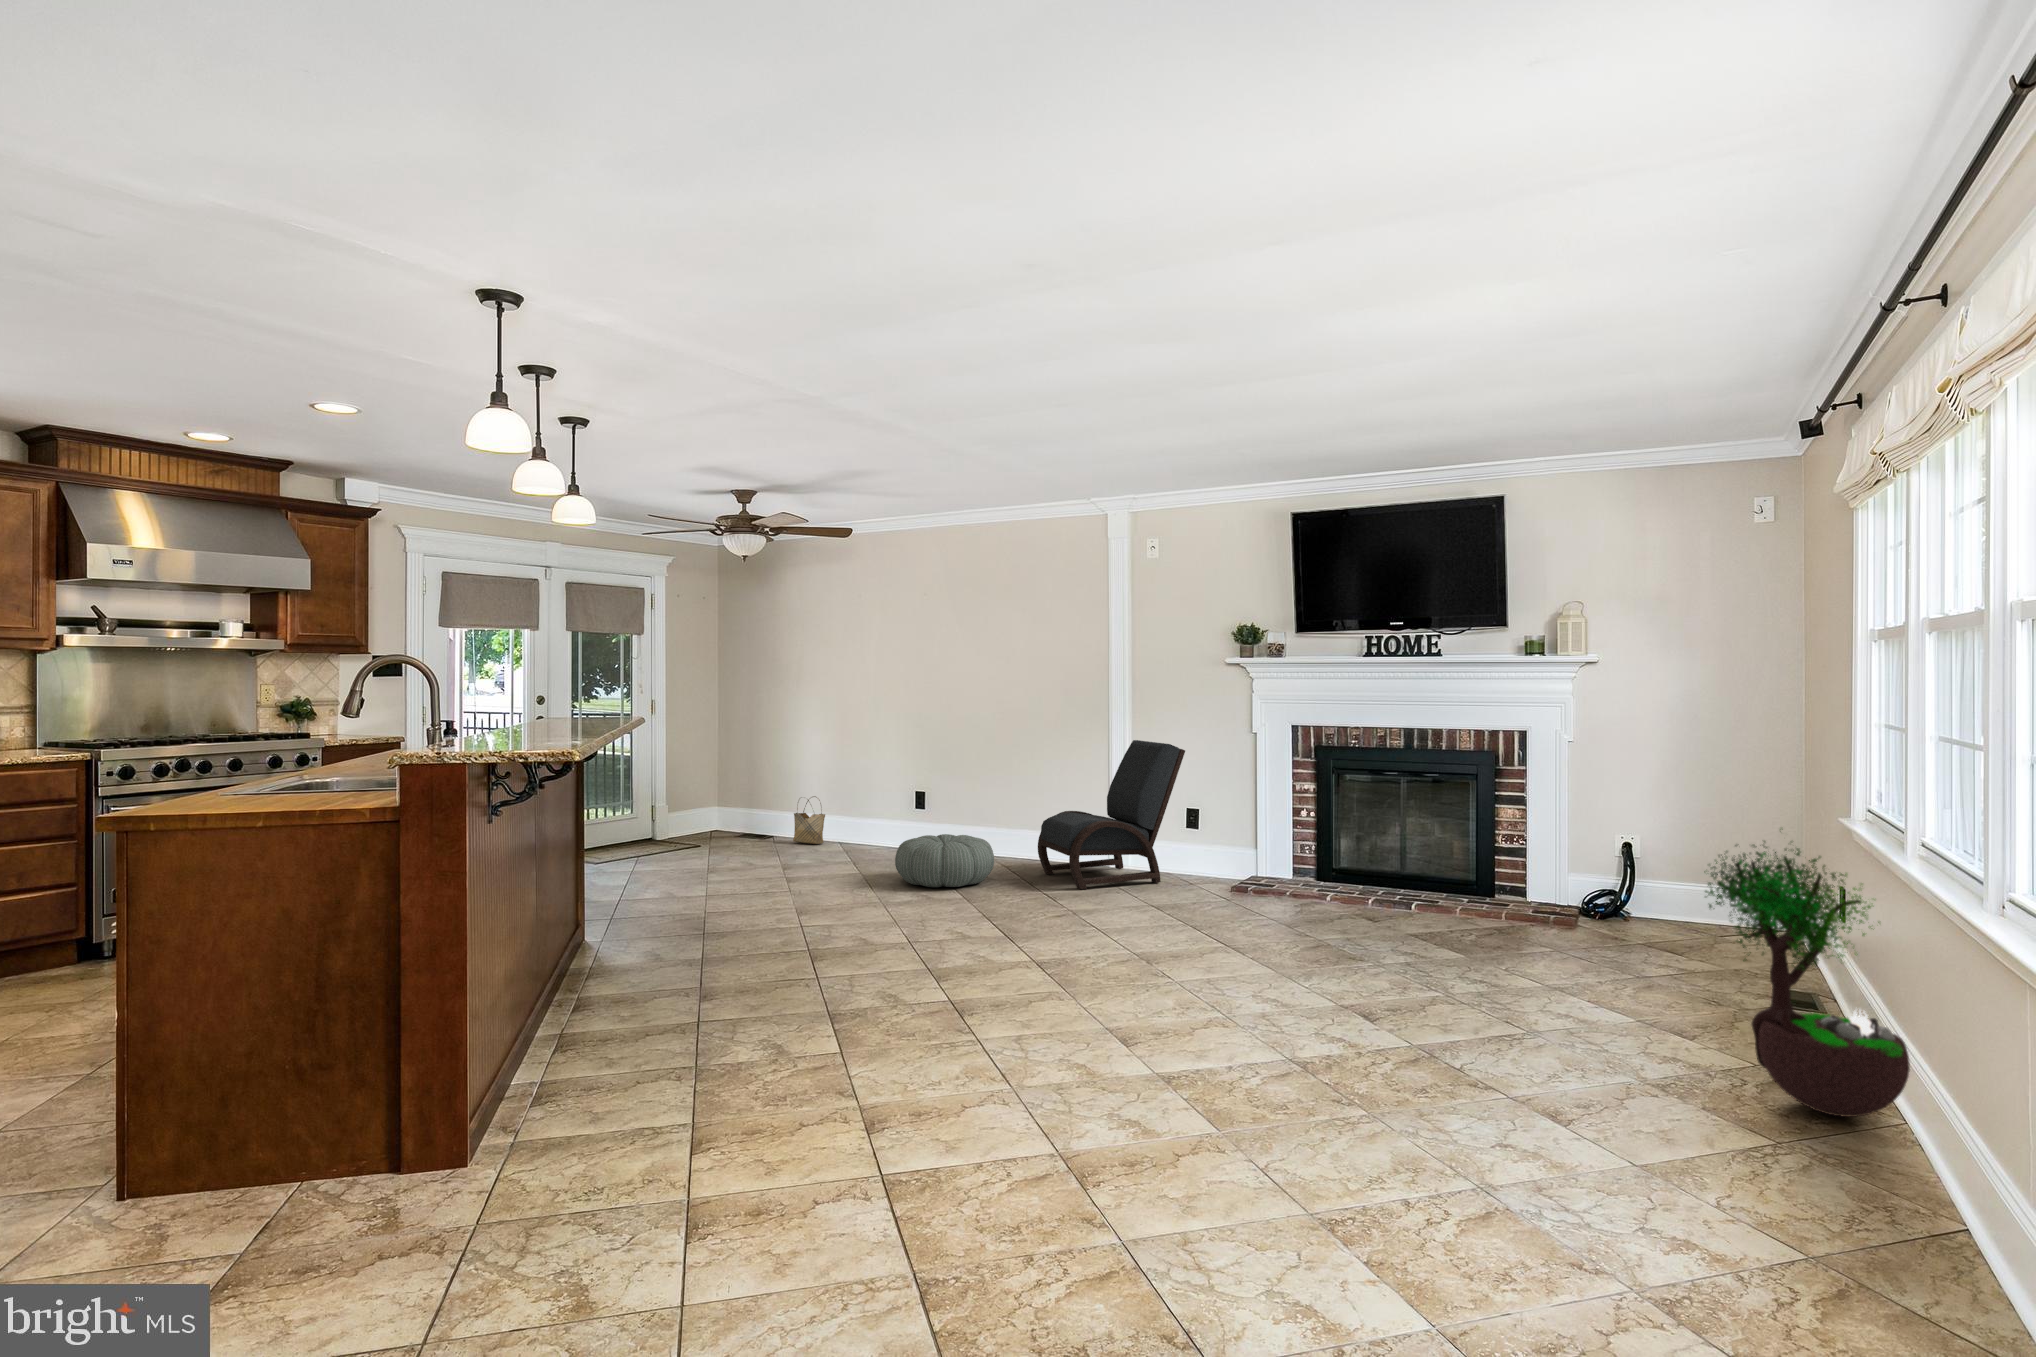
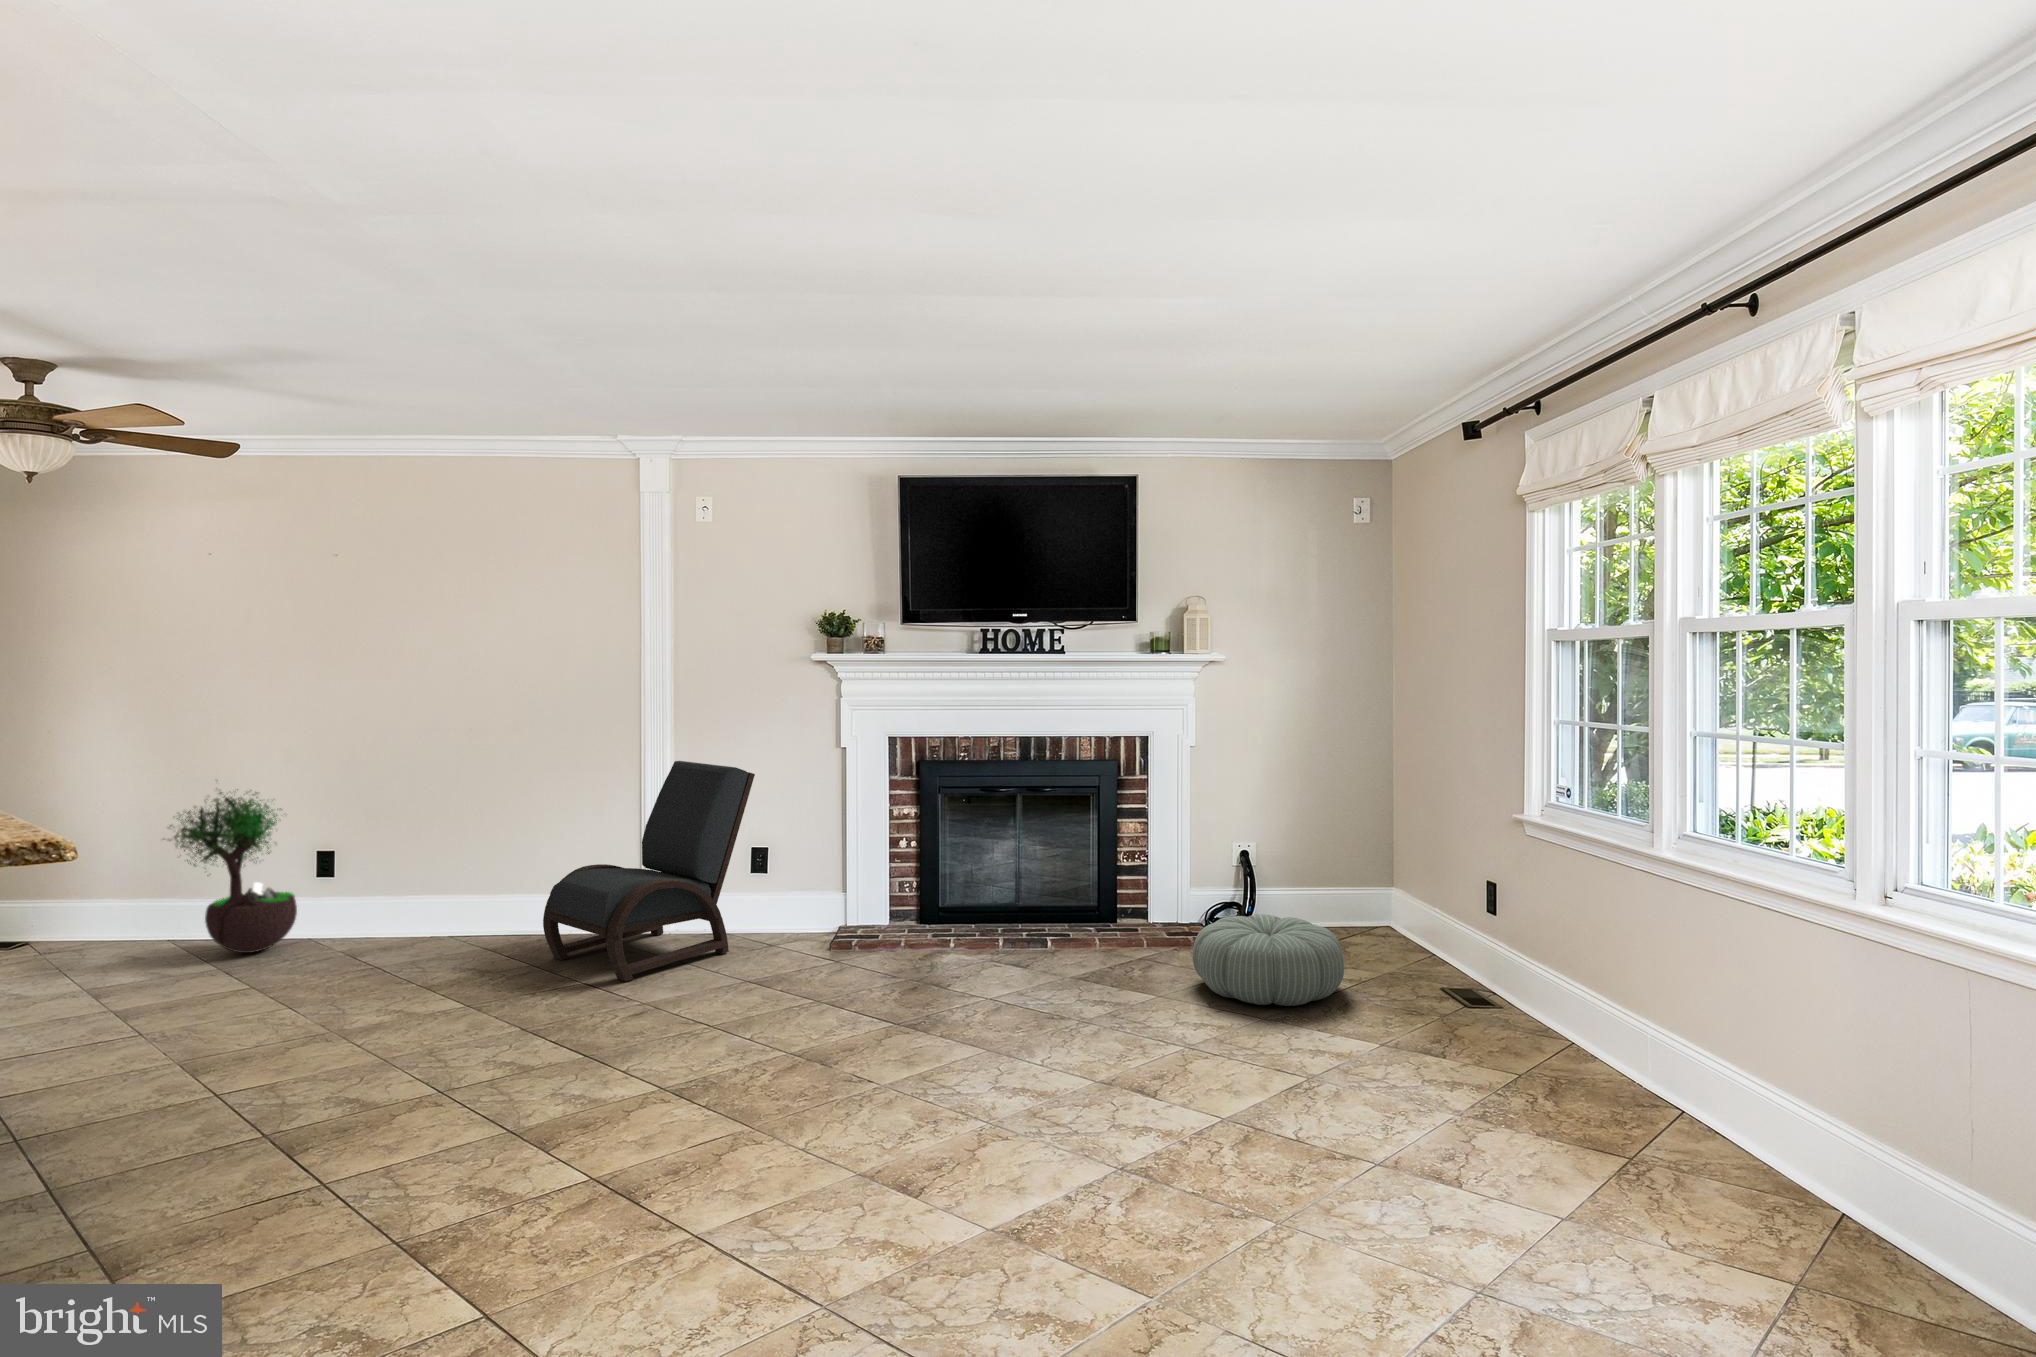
woven basket: present [793,796,825,844] -> none [70,871,138,950]
potted tree: present [1704,829,1910,1117] -> present [163,789,297,953]
pouf: present [895,834,994,887] -> present [1192,914,1344,1006]

